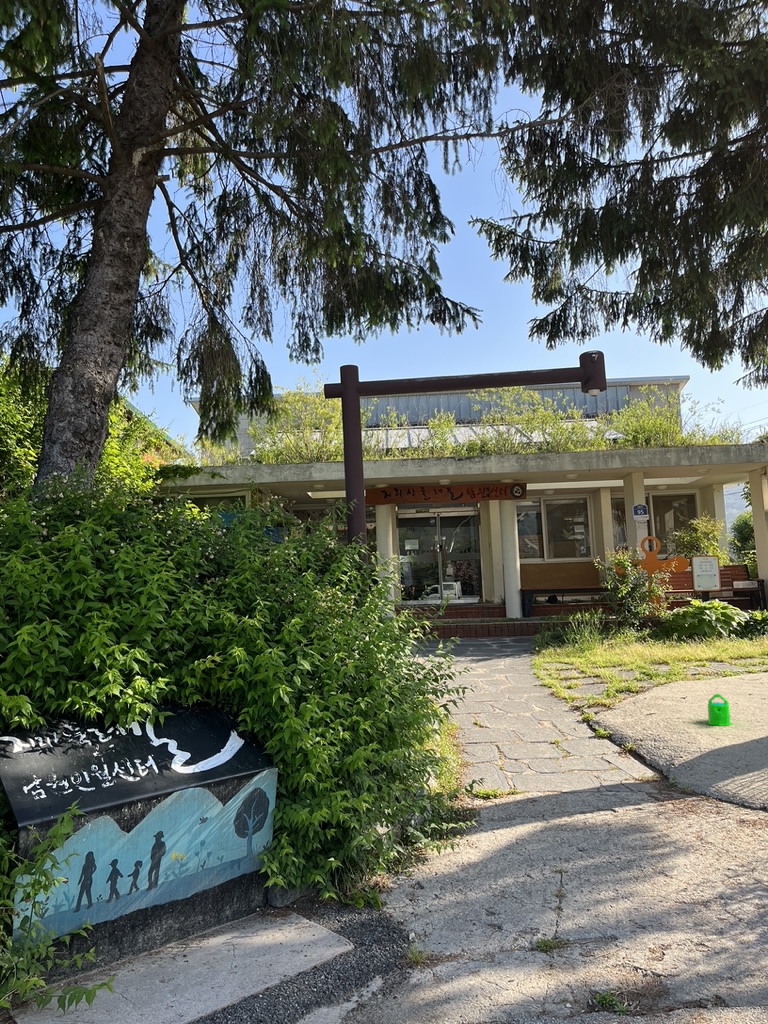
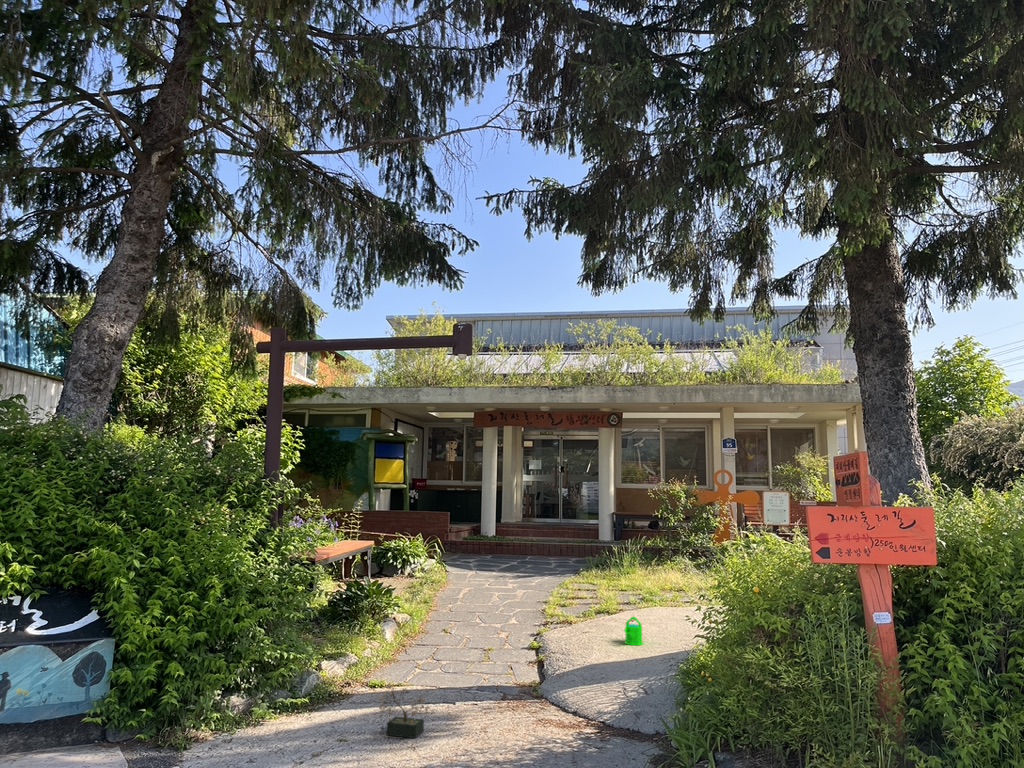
decorative plant: none [583,795,655,861] -> present [378,684,429,738]

